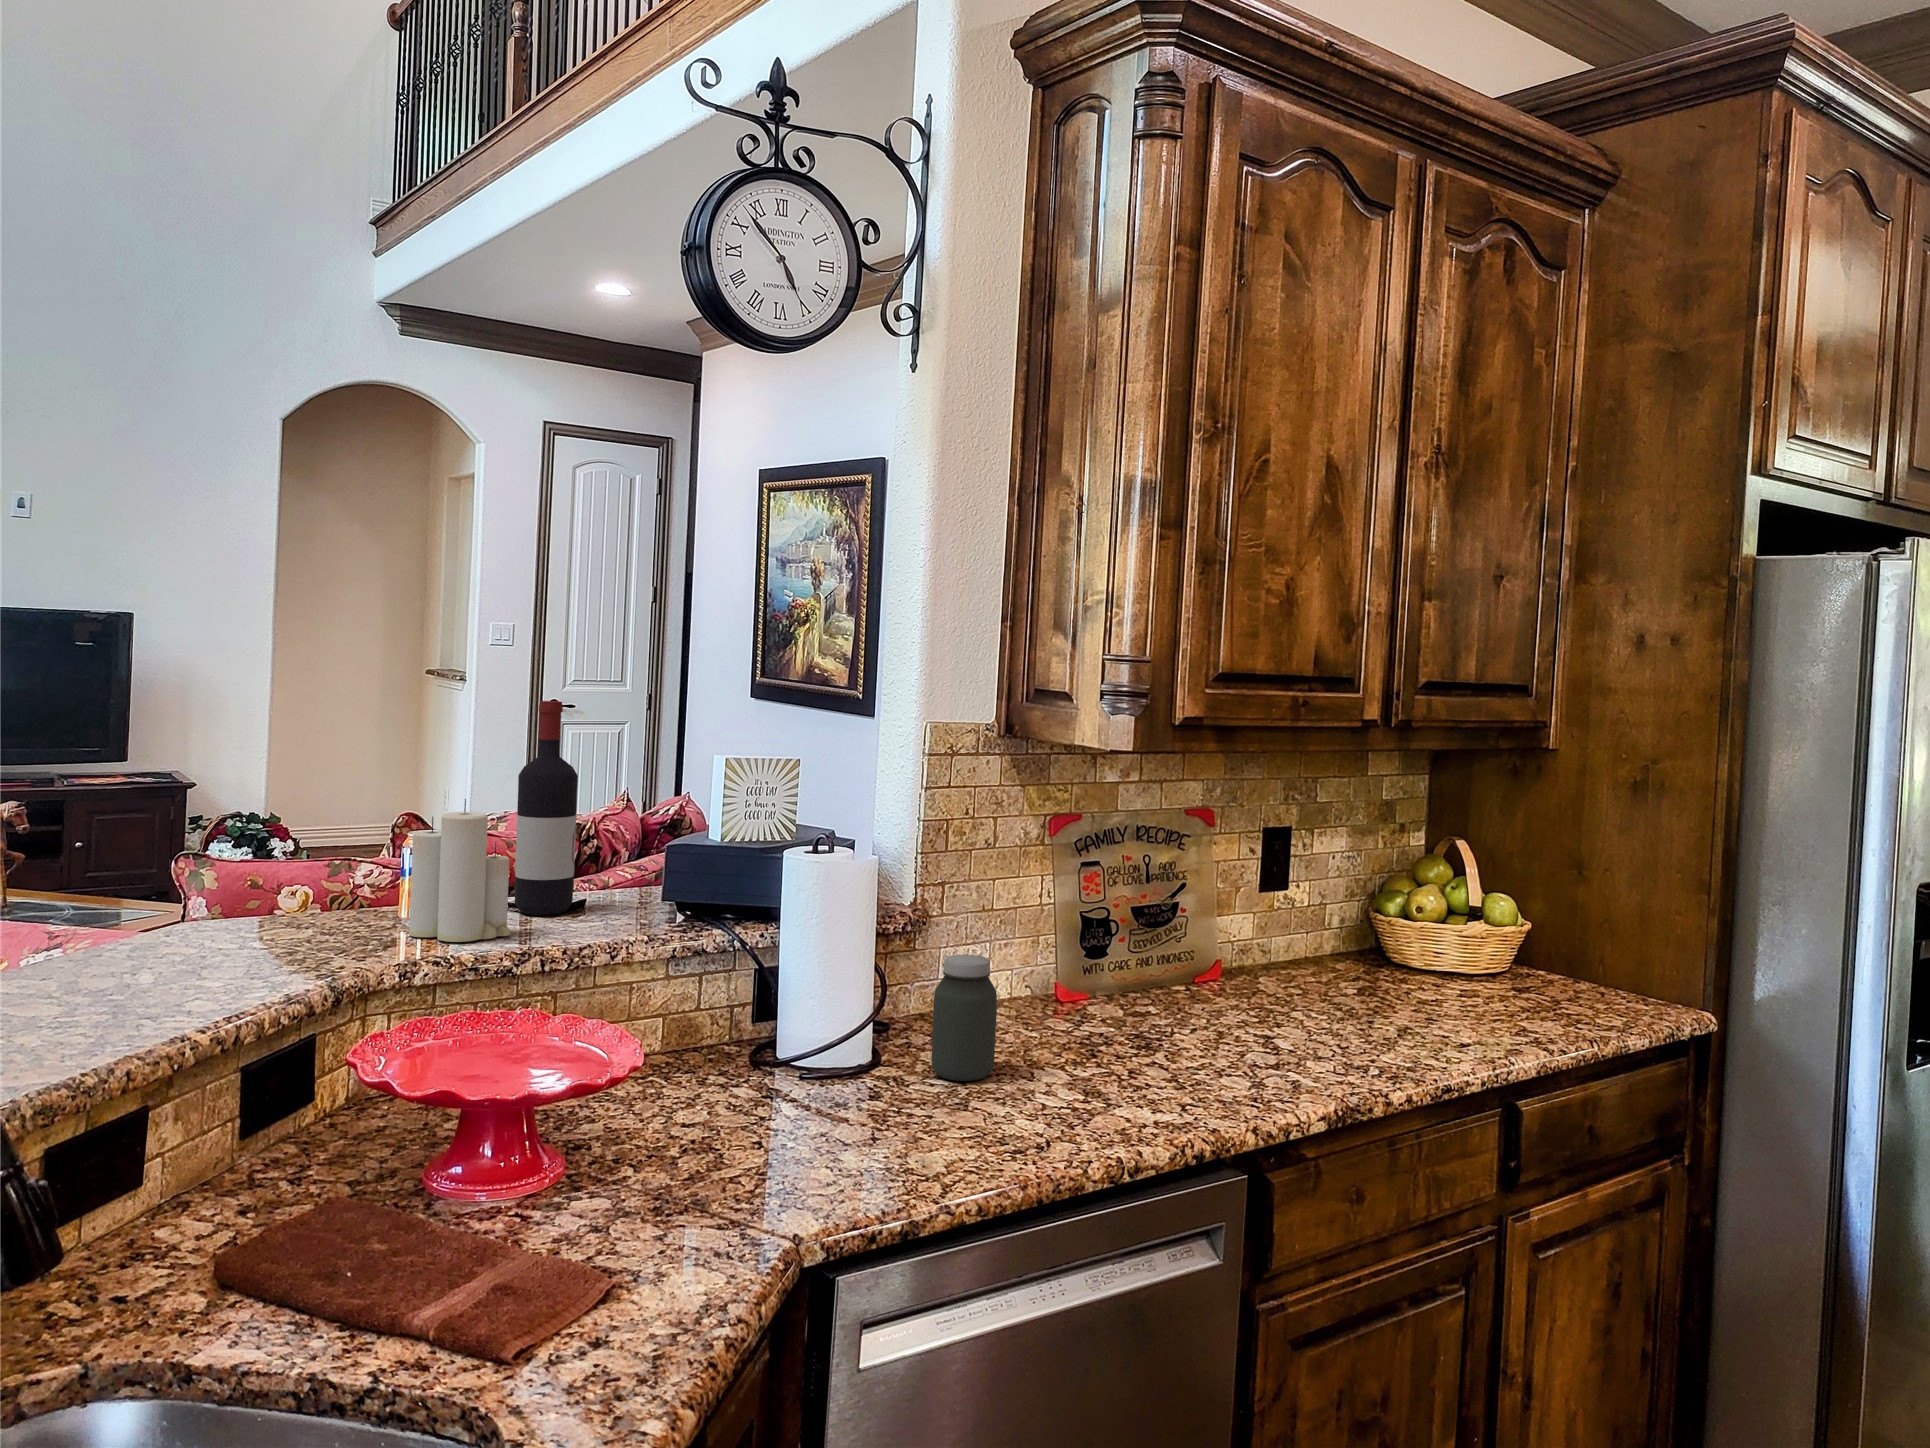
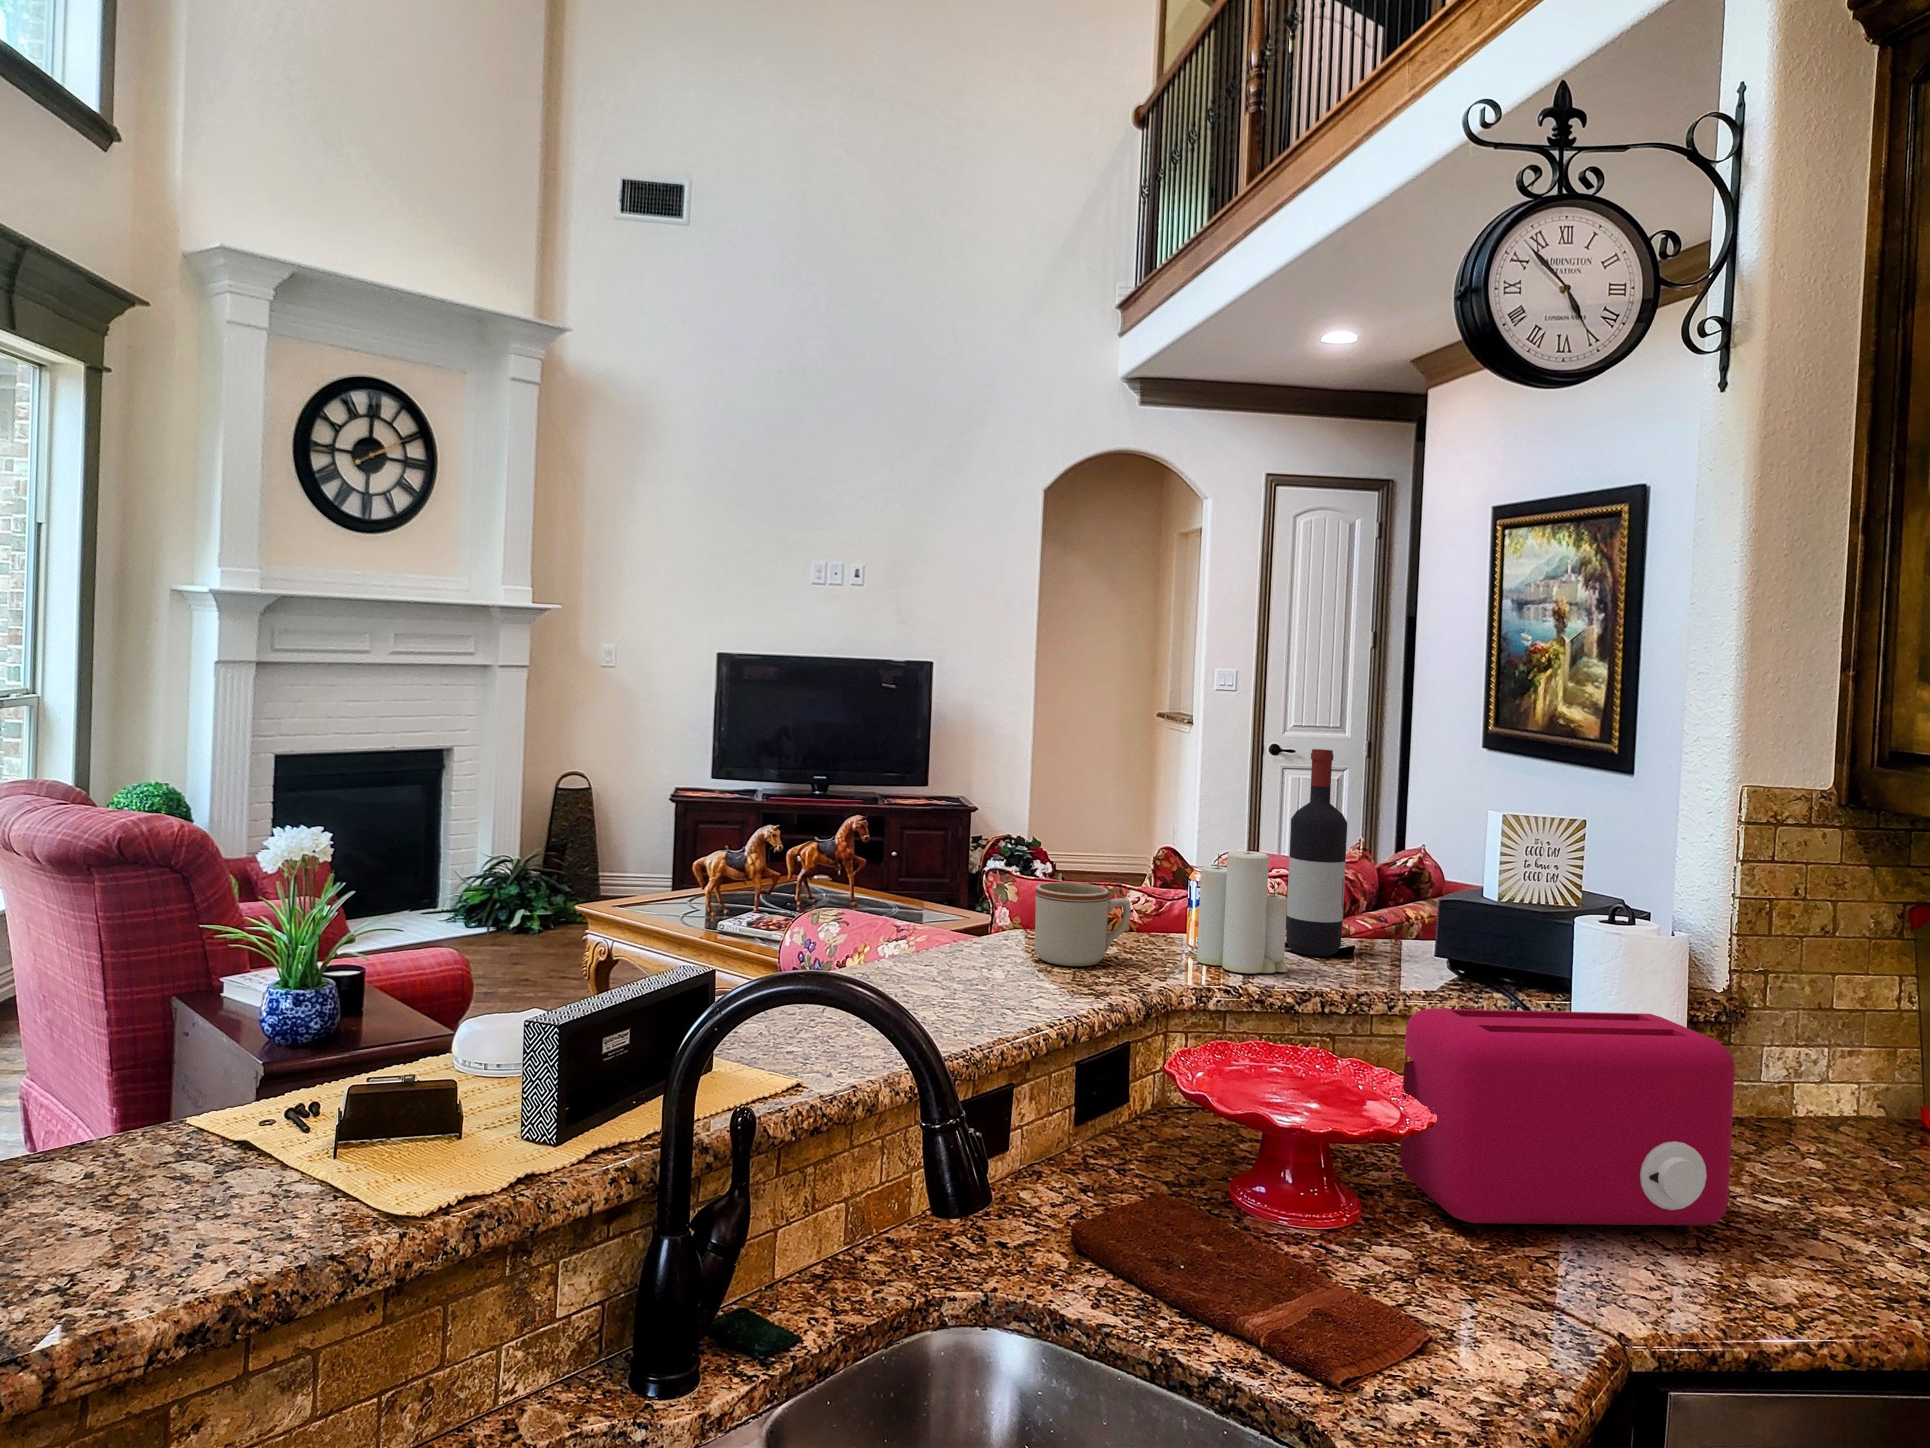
mug: none [202,862,326,958] -> present [1034,882,1130,966]
toaster: none [610,935,902,1165] -> present [1400,1009,1735,1232]
jar: present [931,955,997,1081] -> none [1761,1054,1852,1204]

